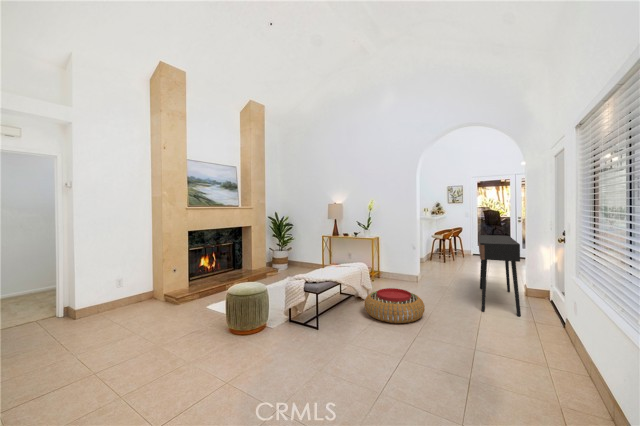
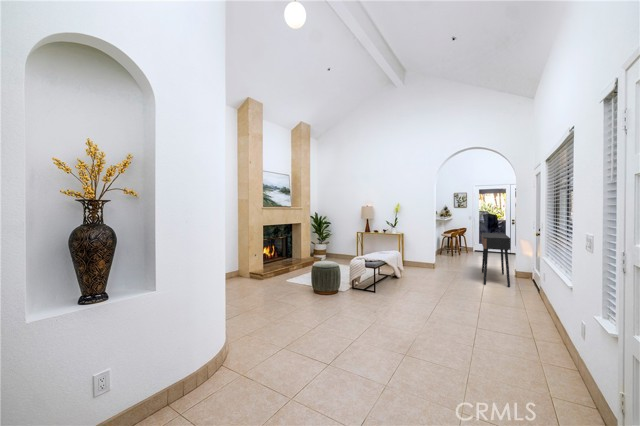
pouf: present [364,288,425,323] -> none [403,268,445,290]

